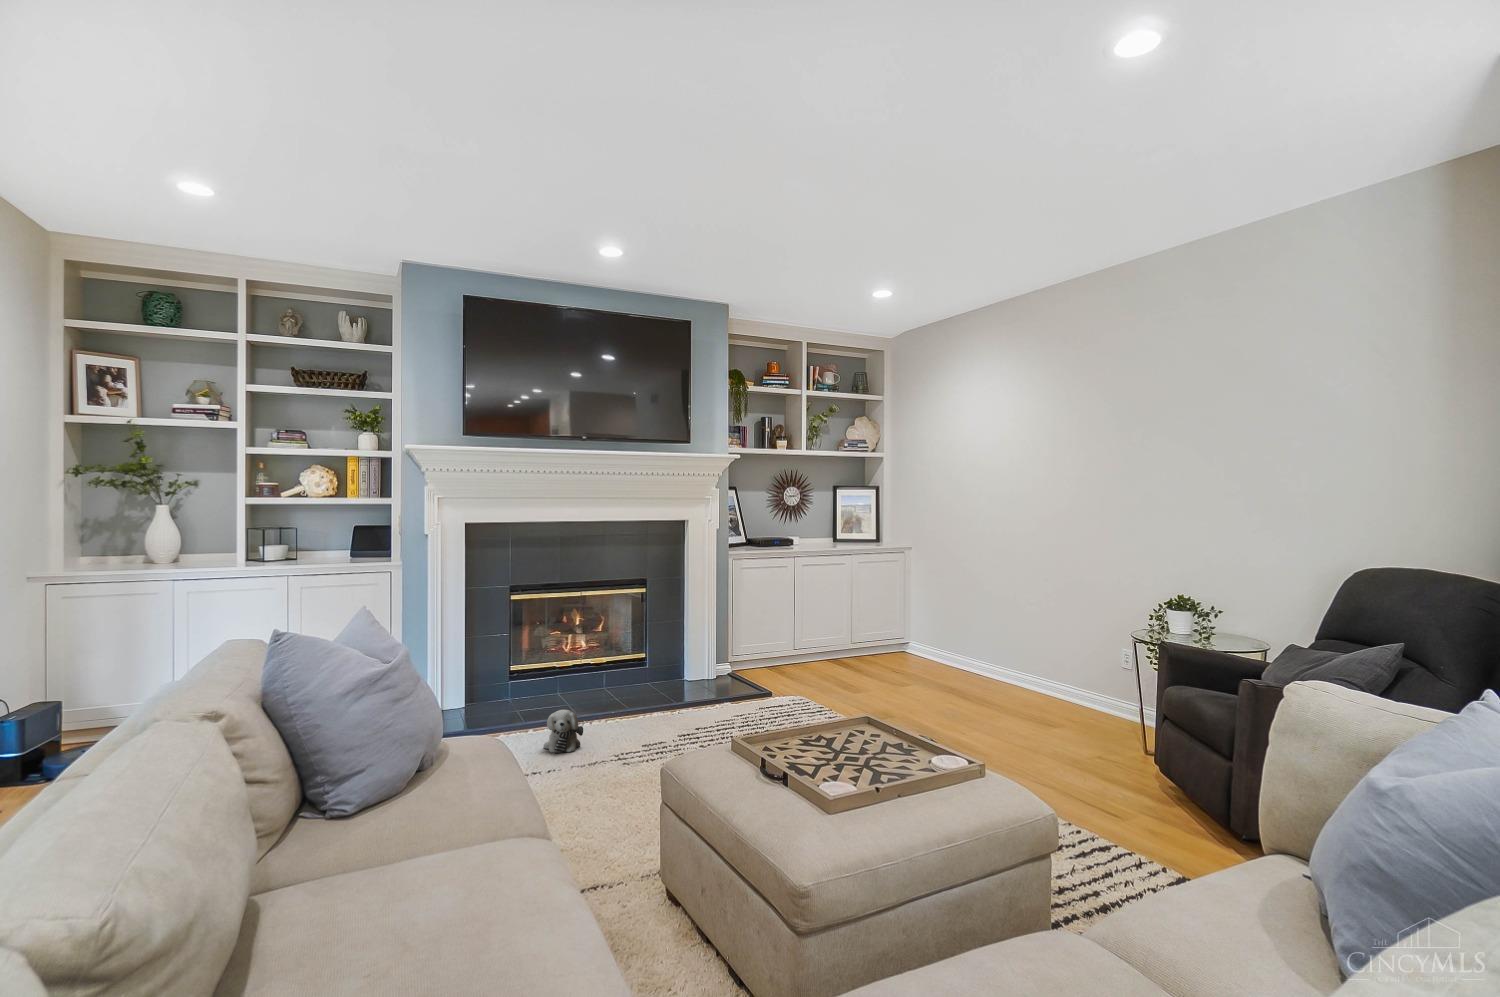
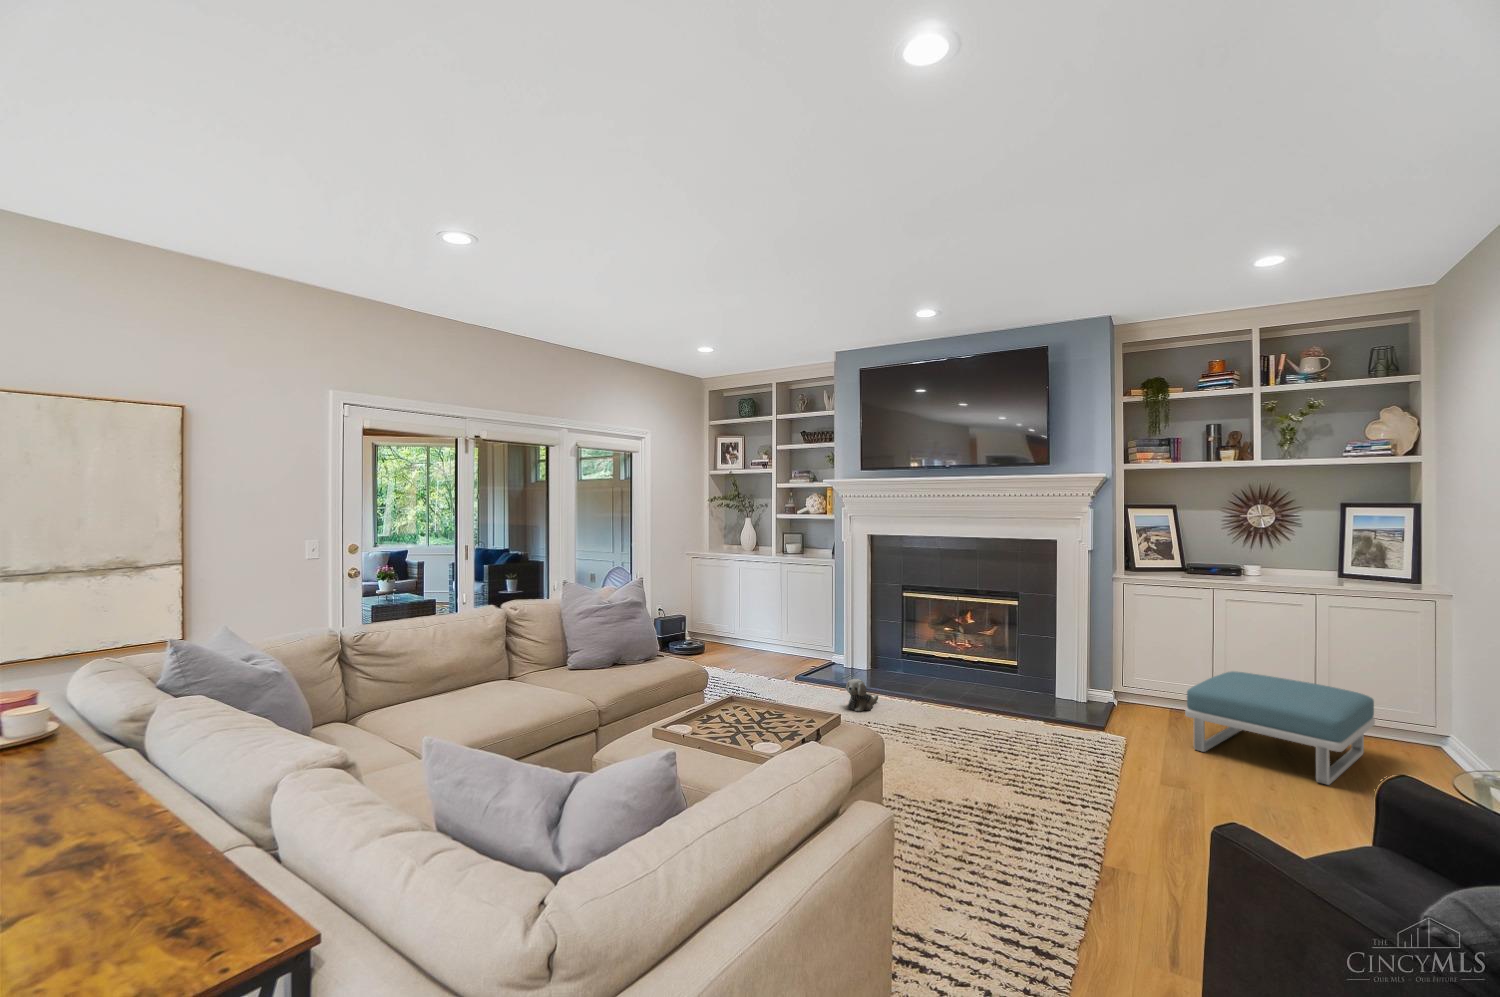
footstool: none [805,620,923,689] -> present [1185,671,1375,785]

